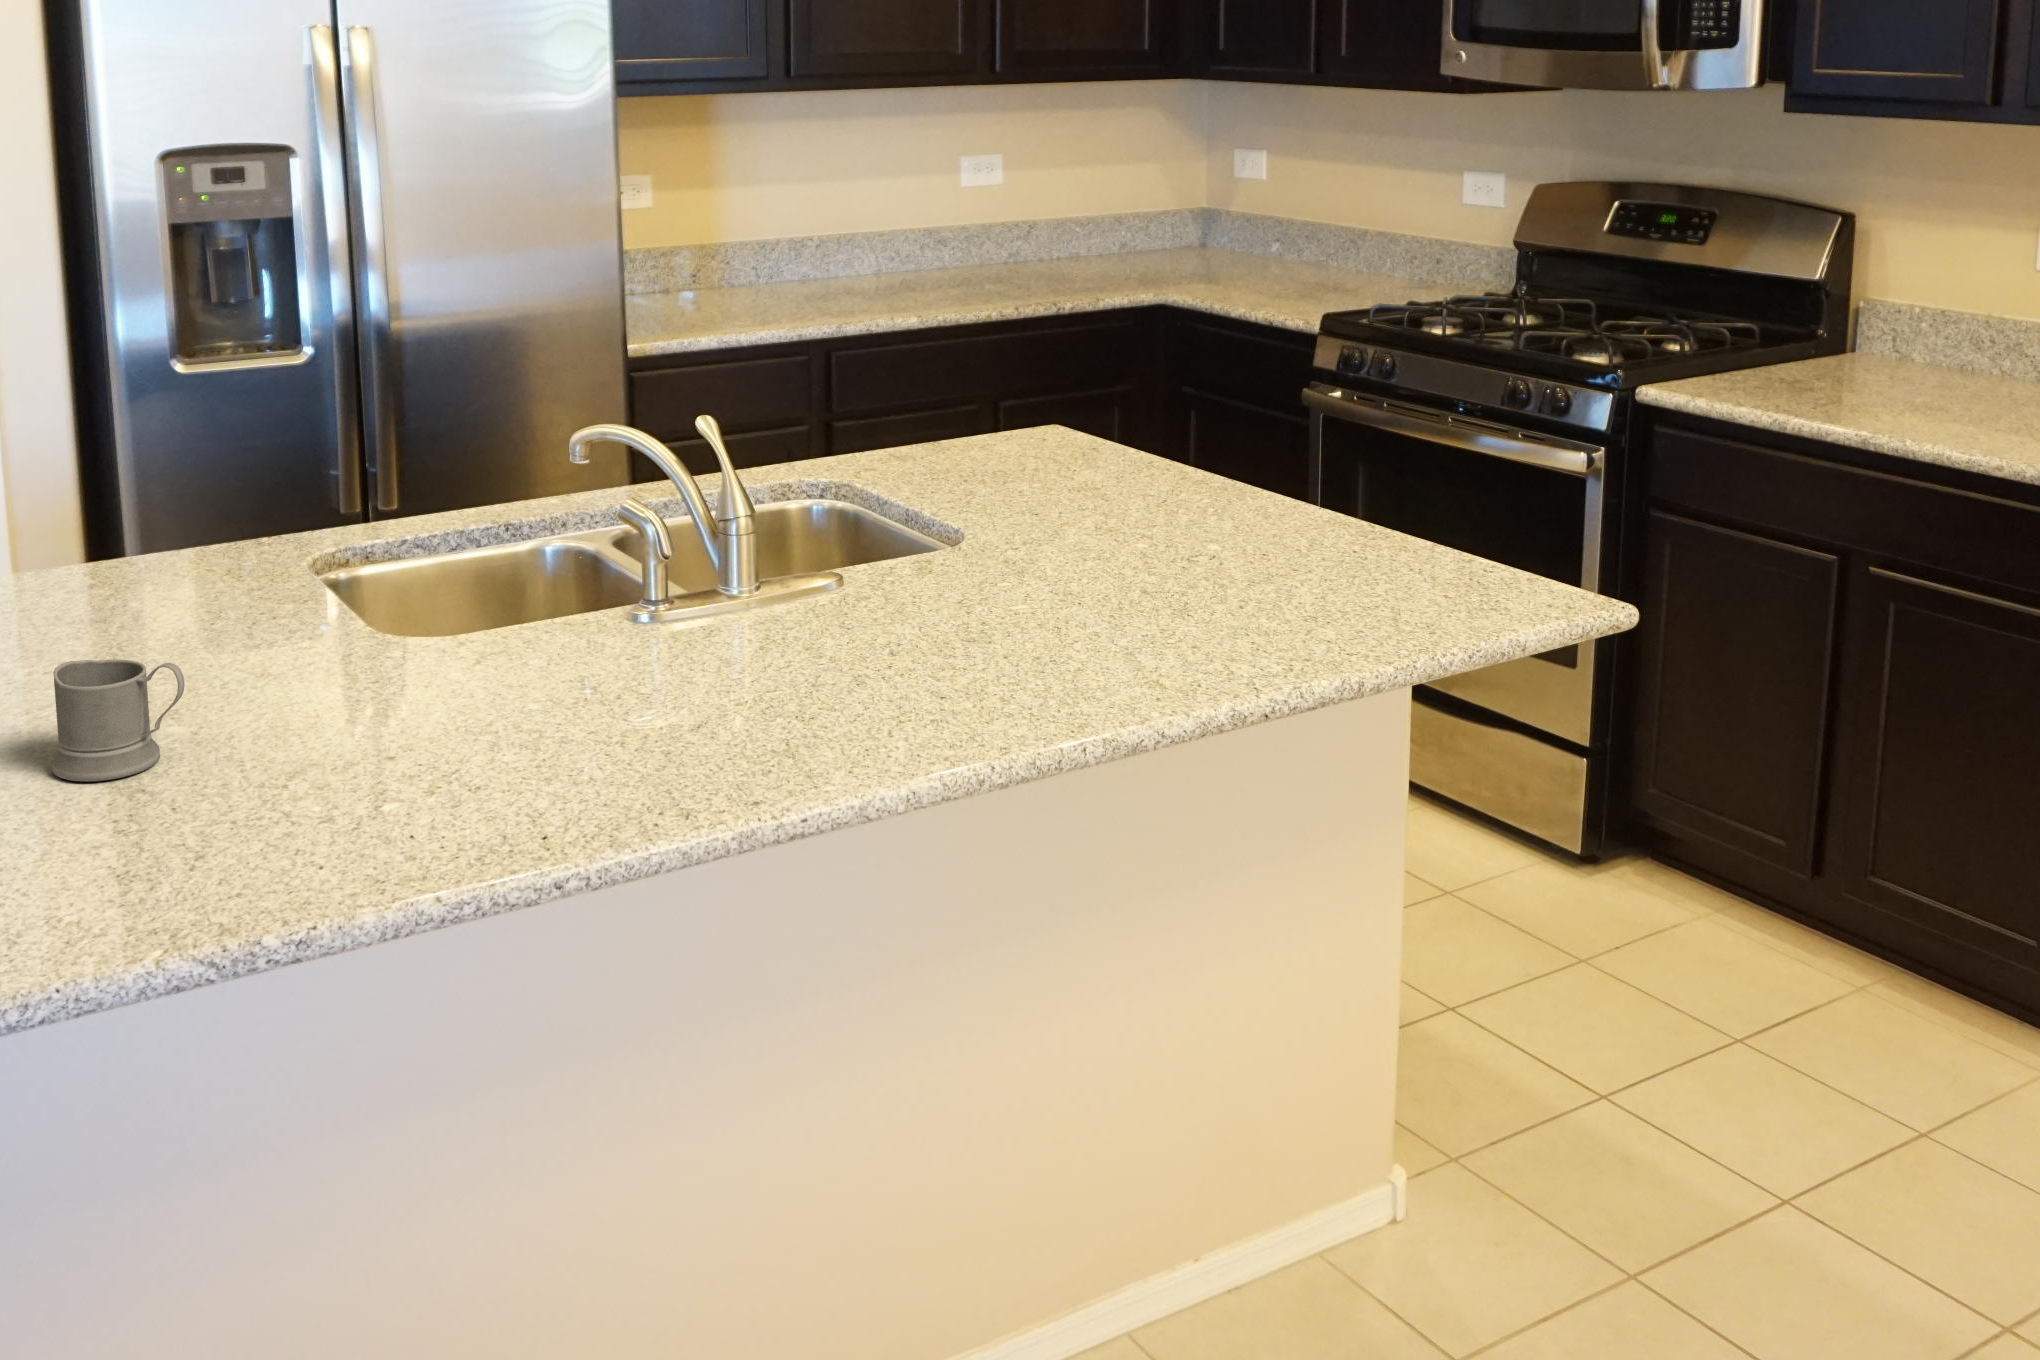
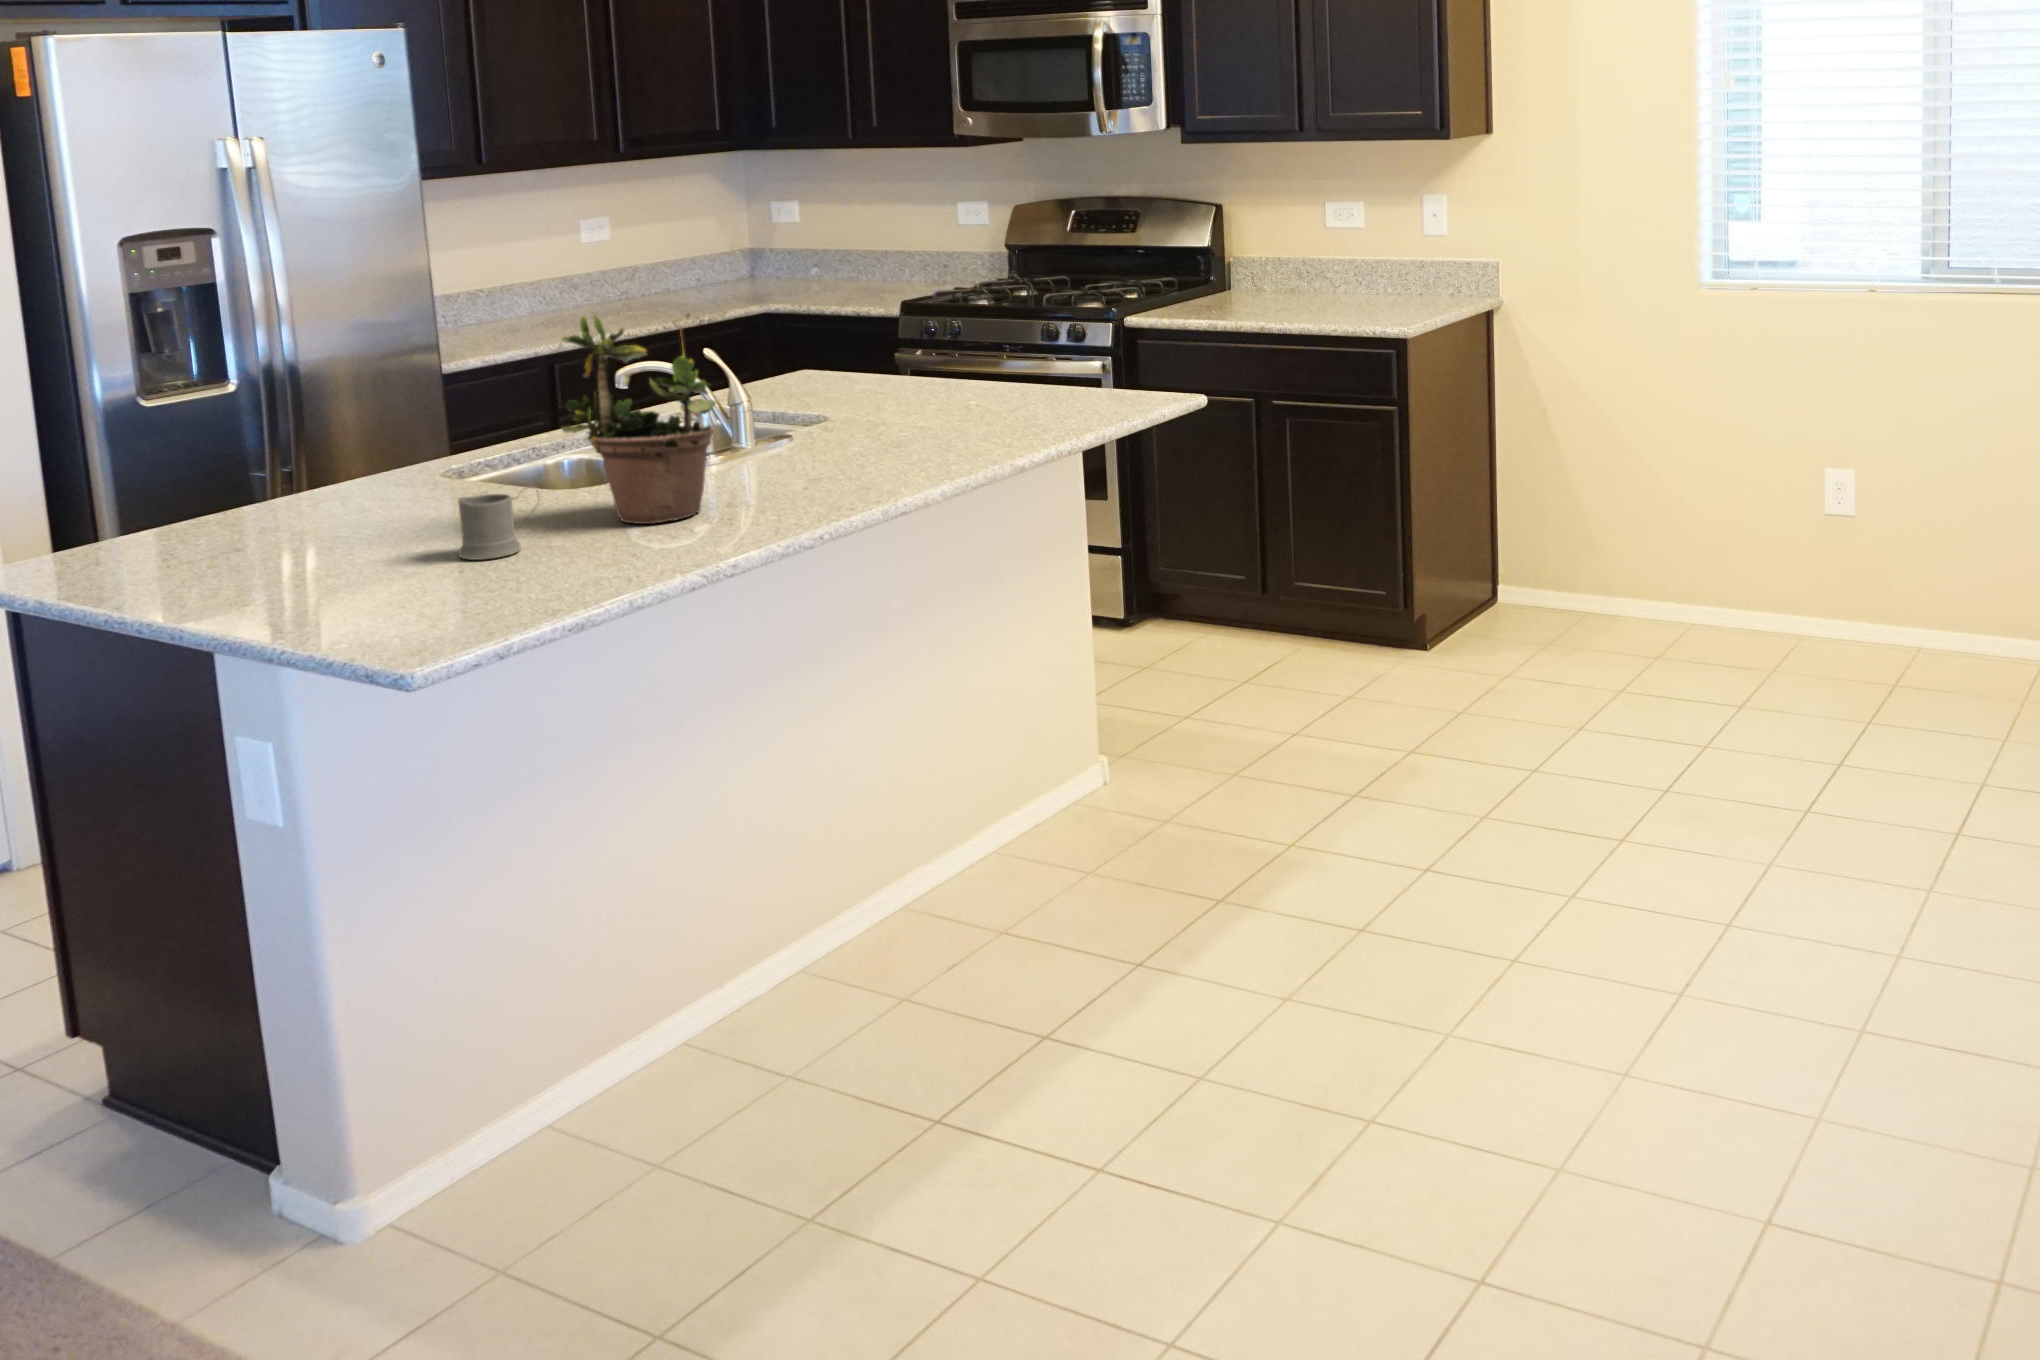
potted plant: none [293,338,542,752] -> present [561,313,716,524]

